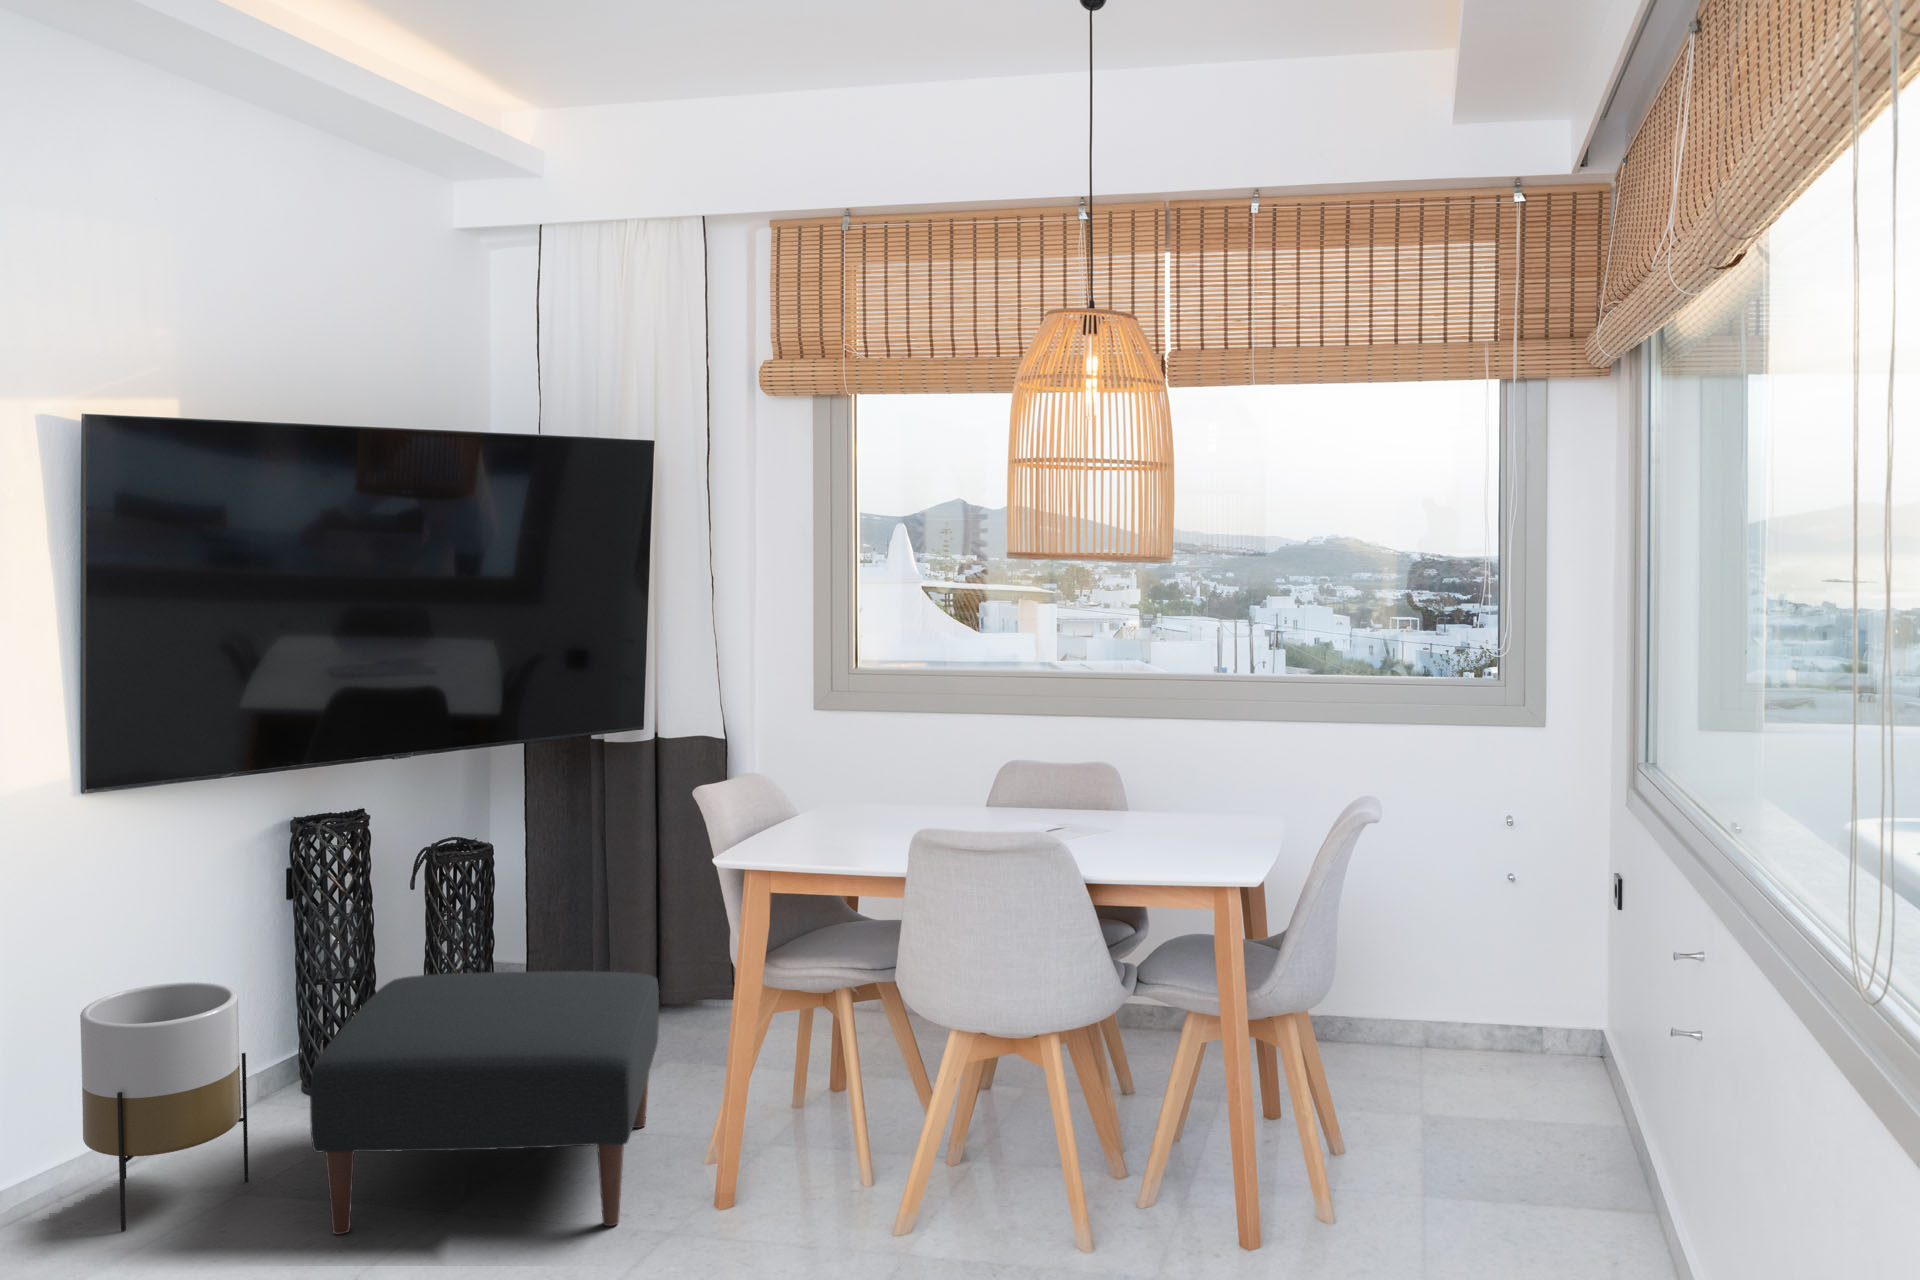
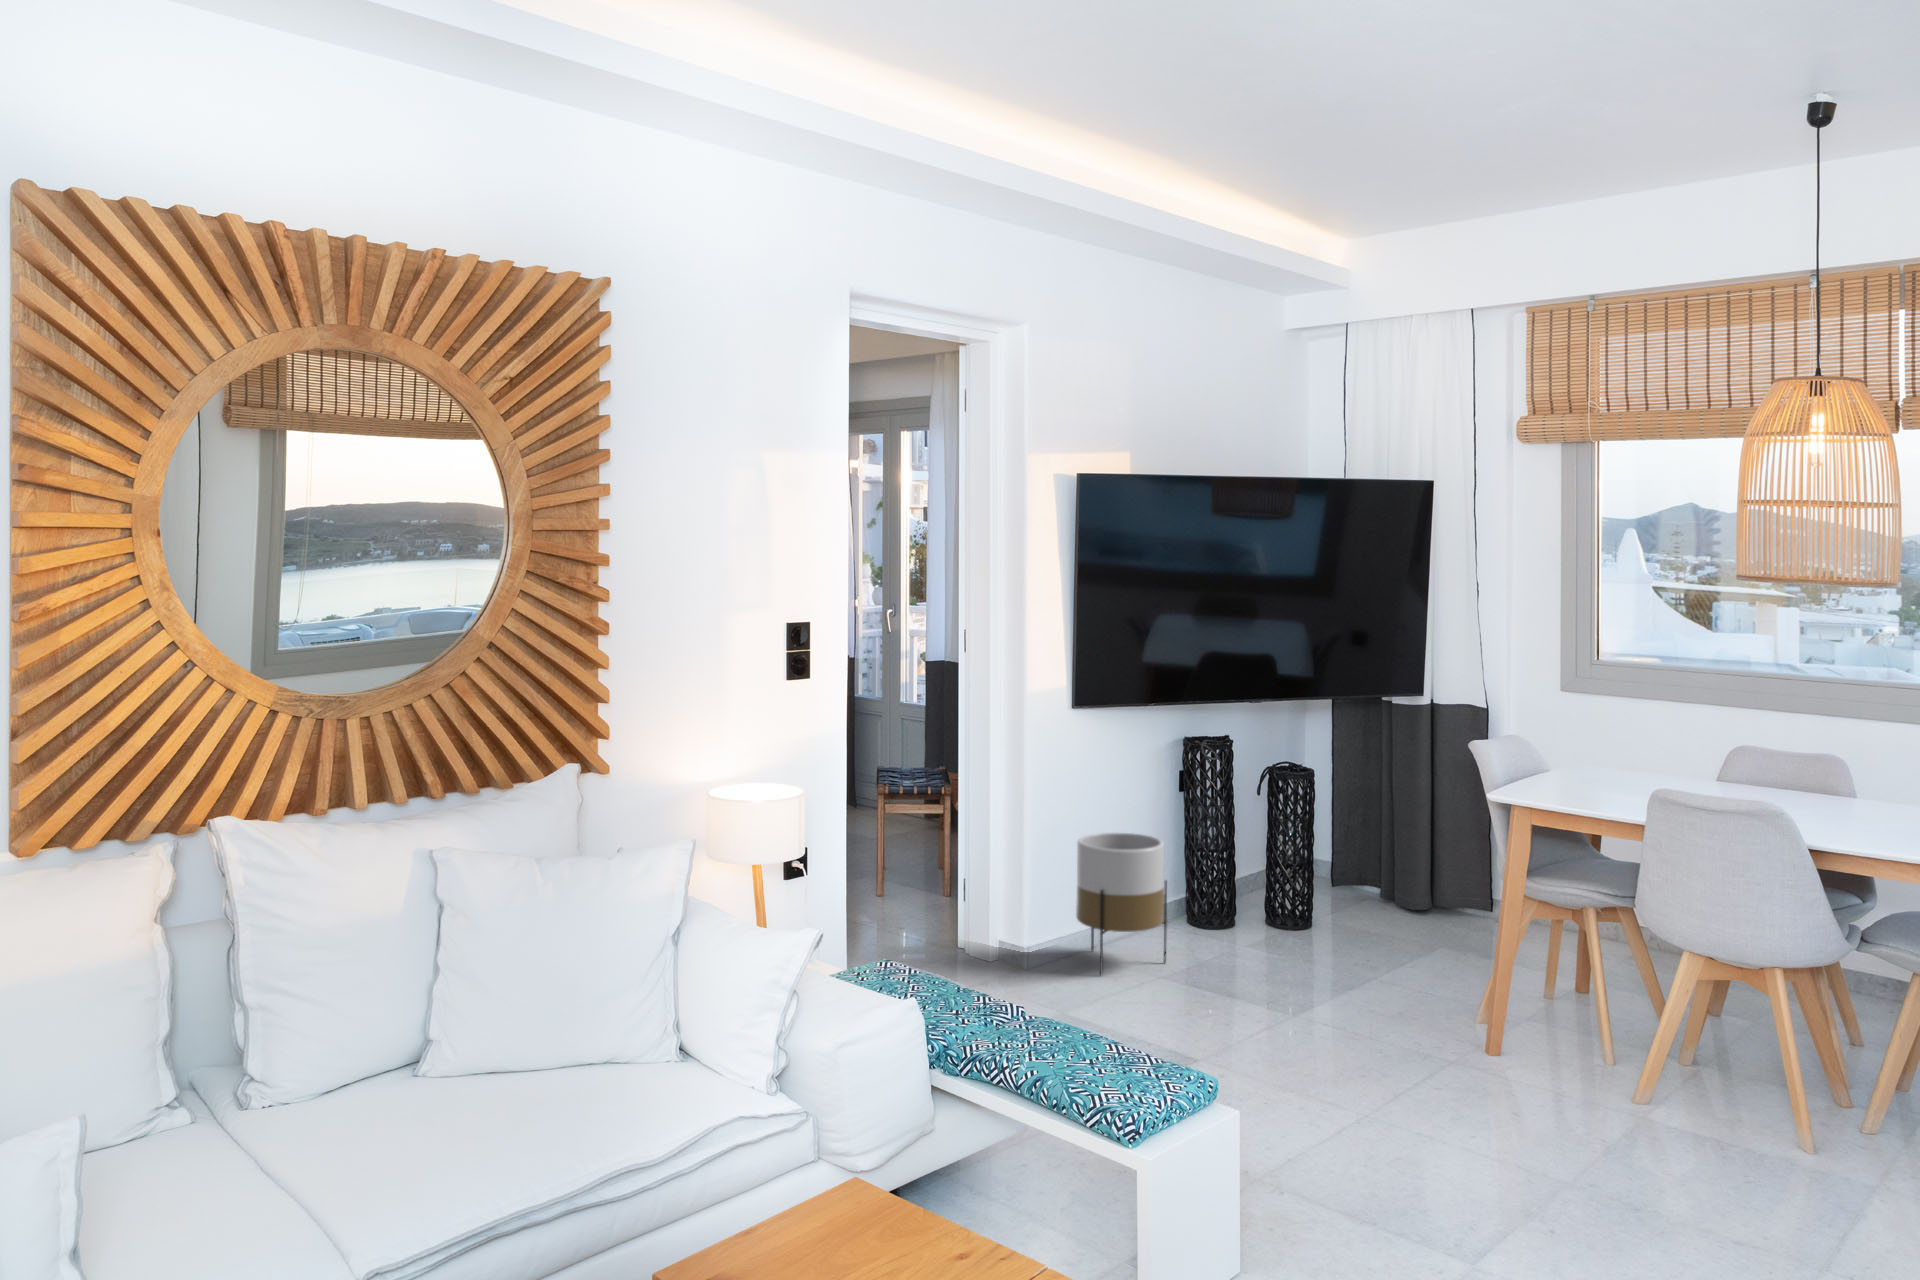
ottoman: present [310,971,659,1235] -> none [1215,848,1438,1020]

